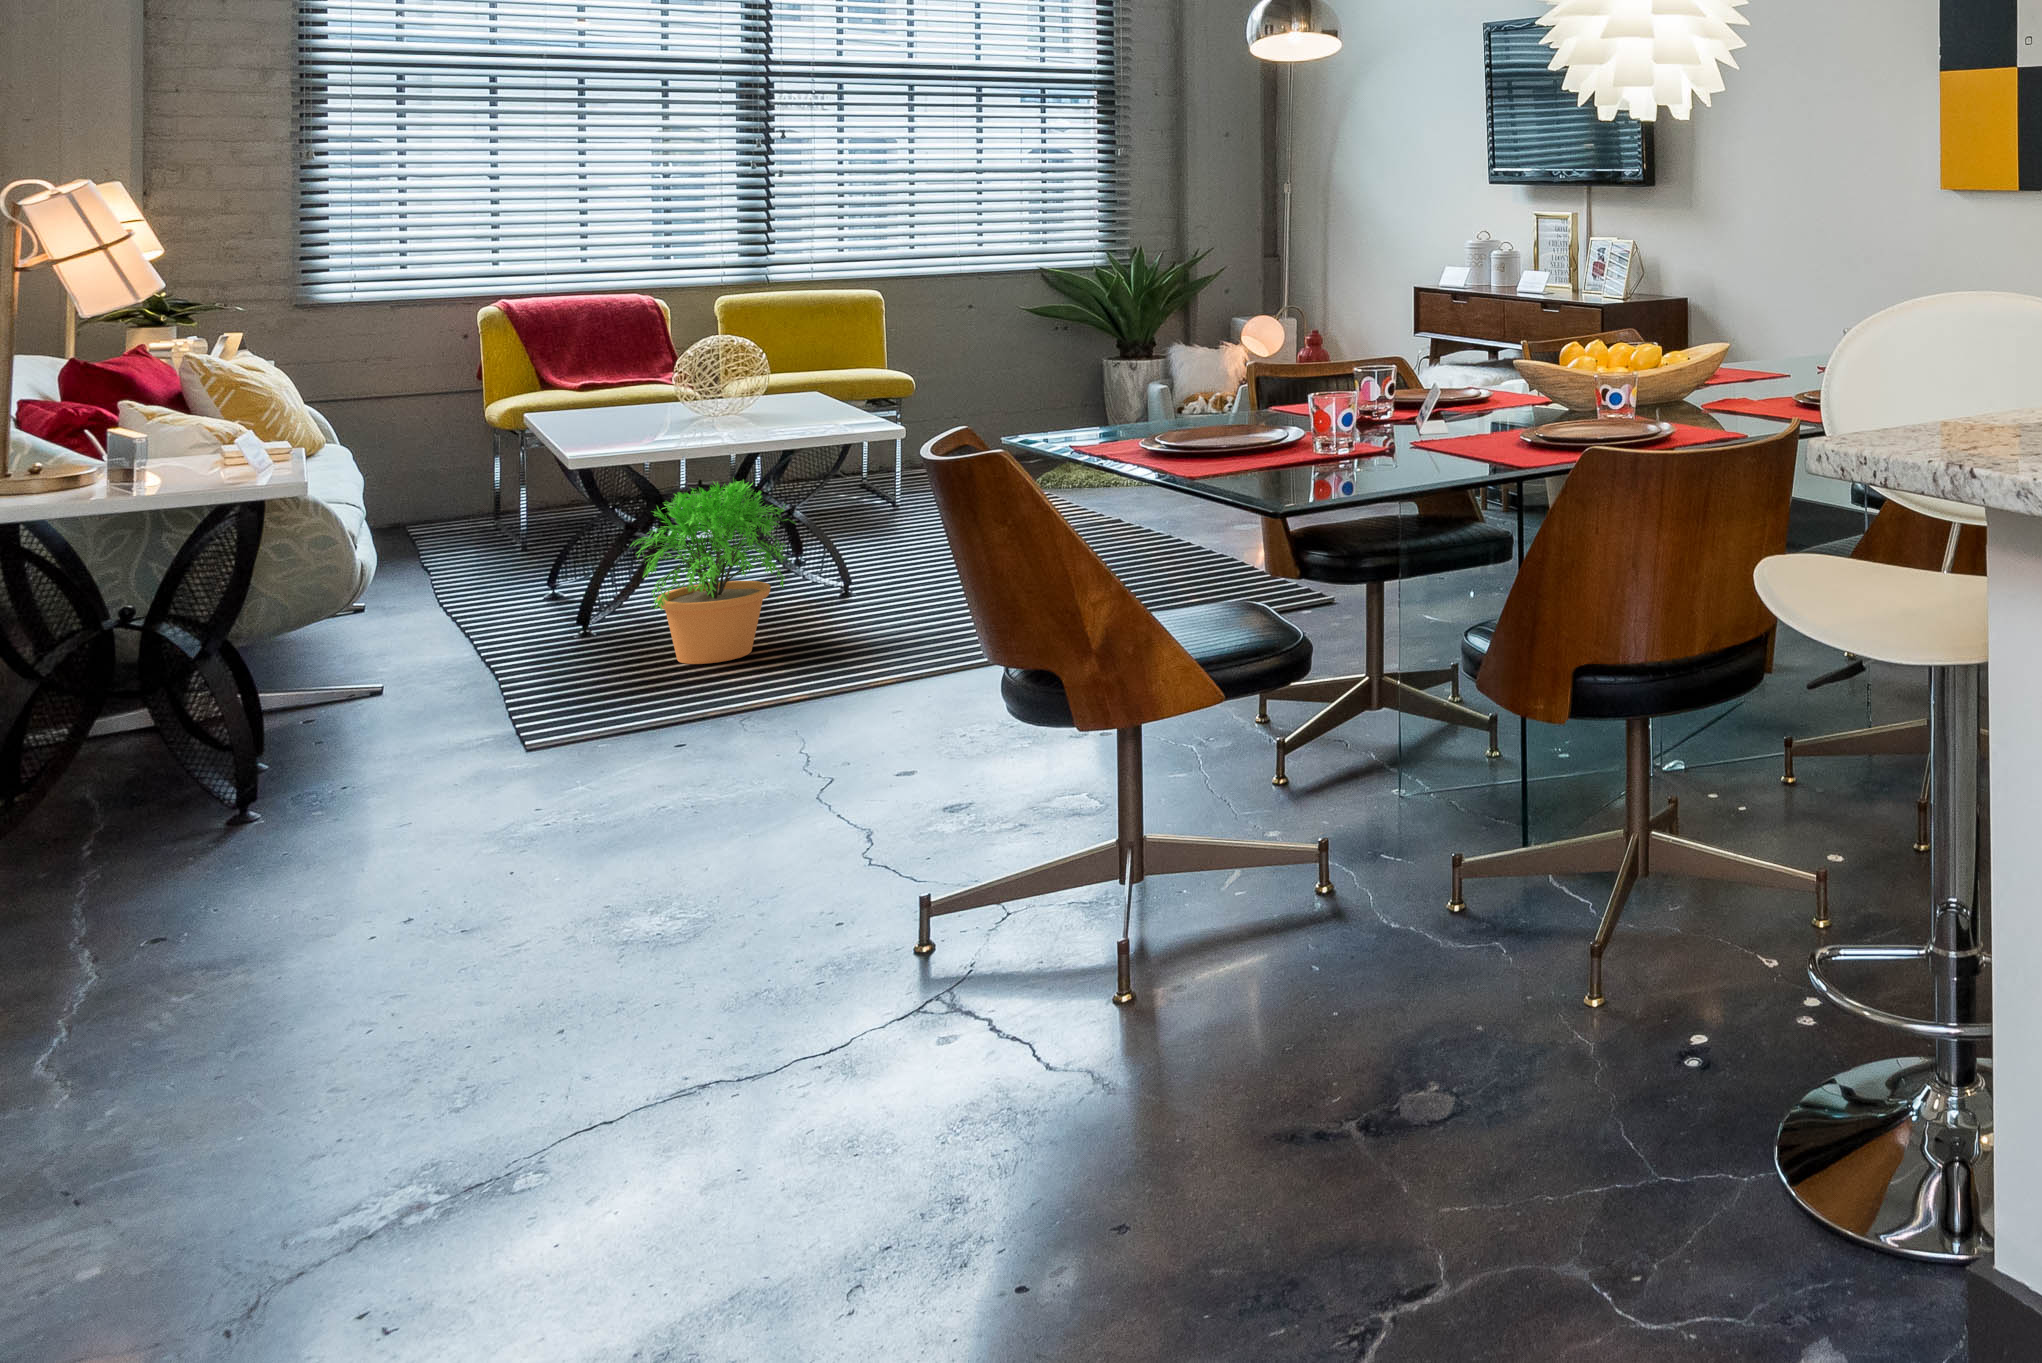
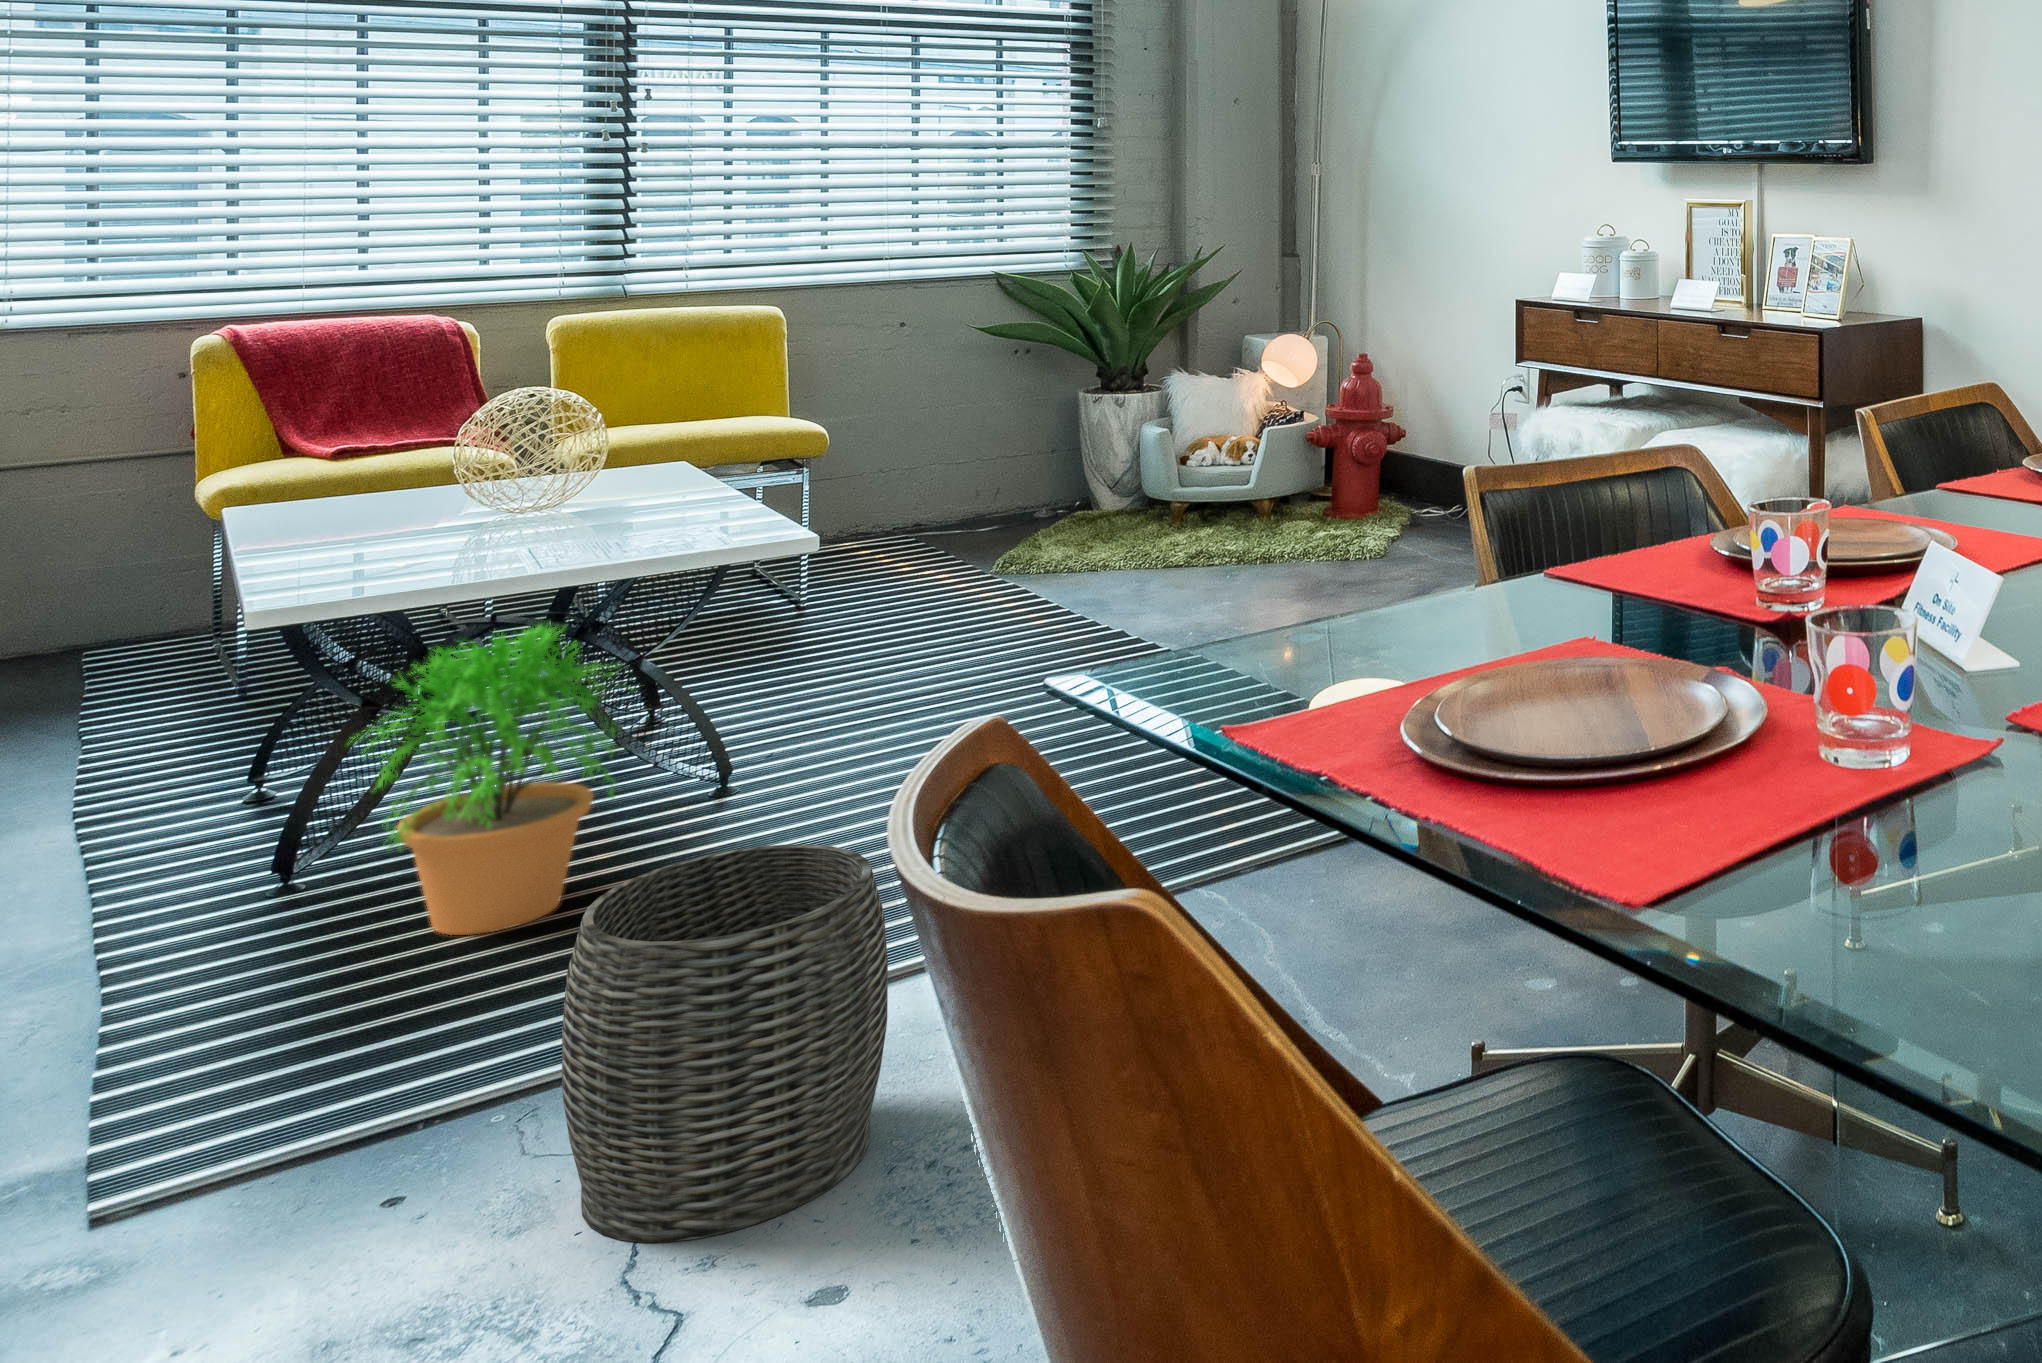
woven basket: none [772,582,943,770] -> present [562,844,888,1242]

